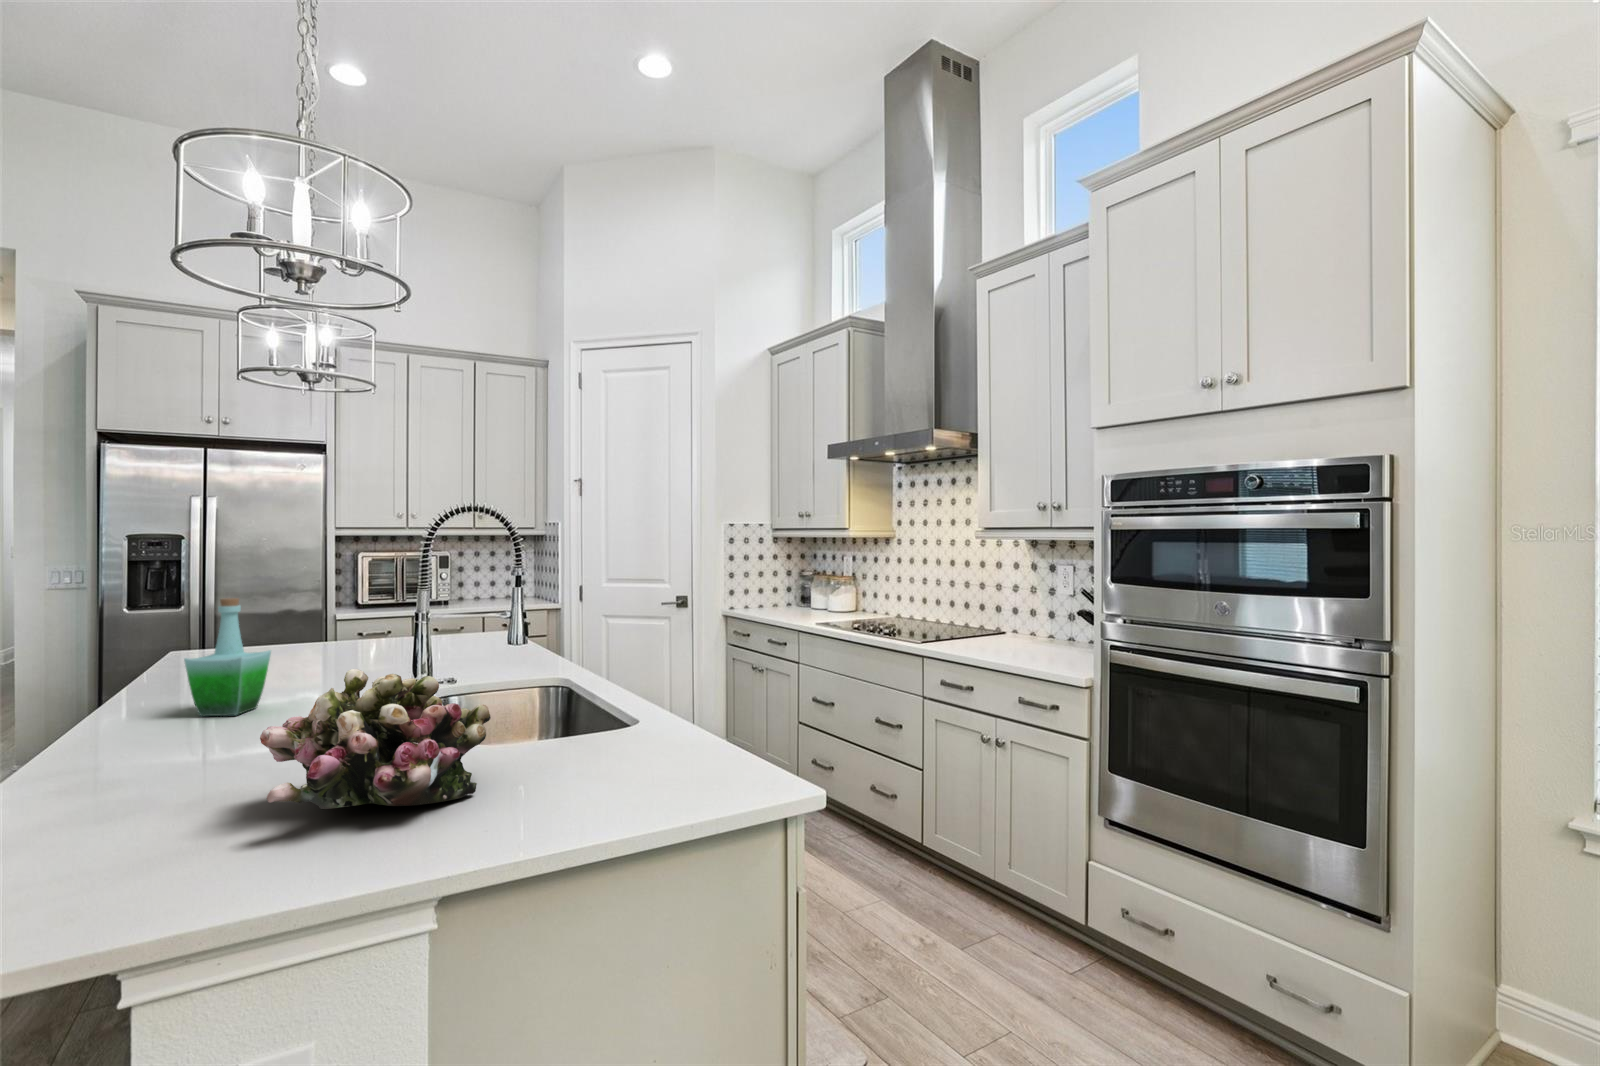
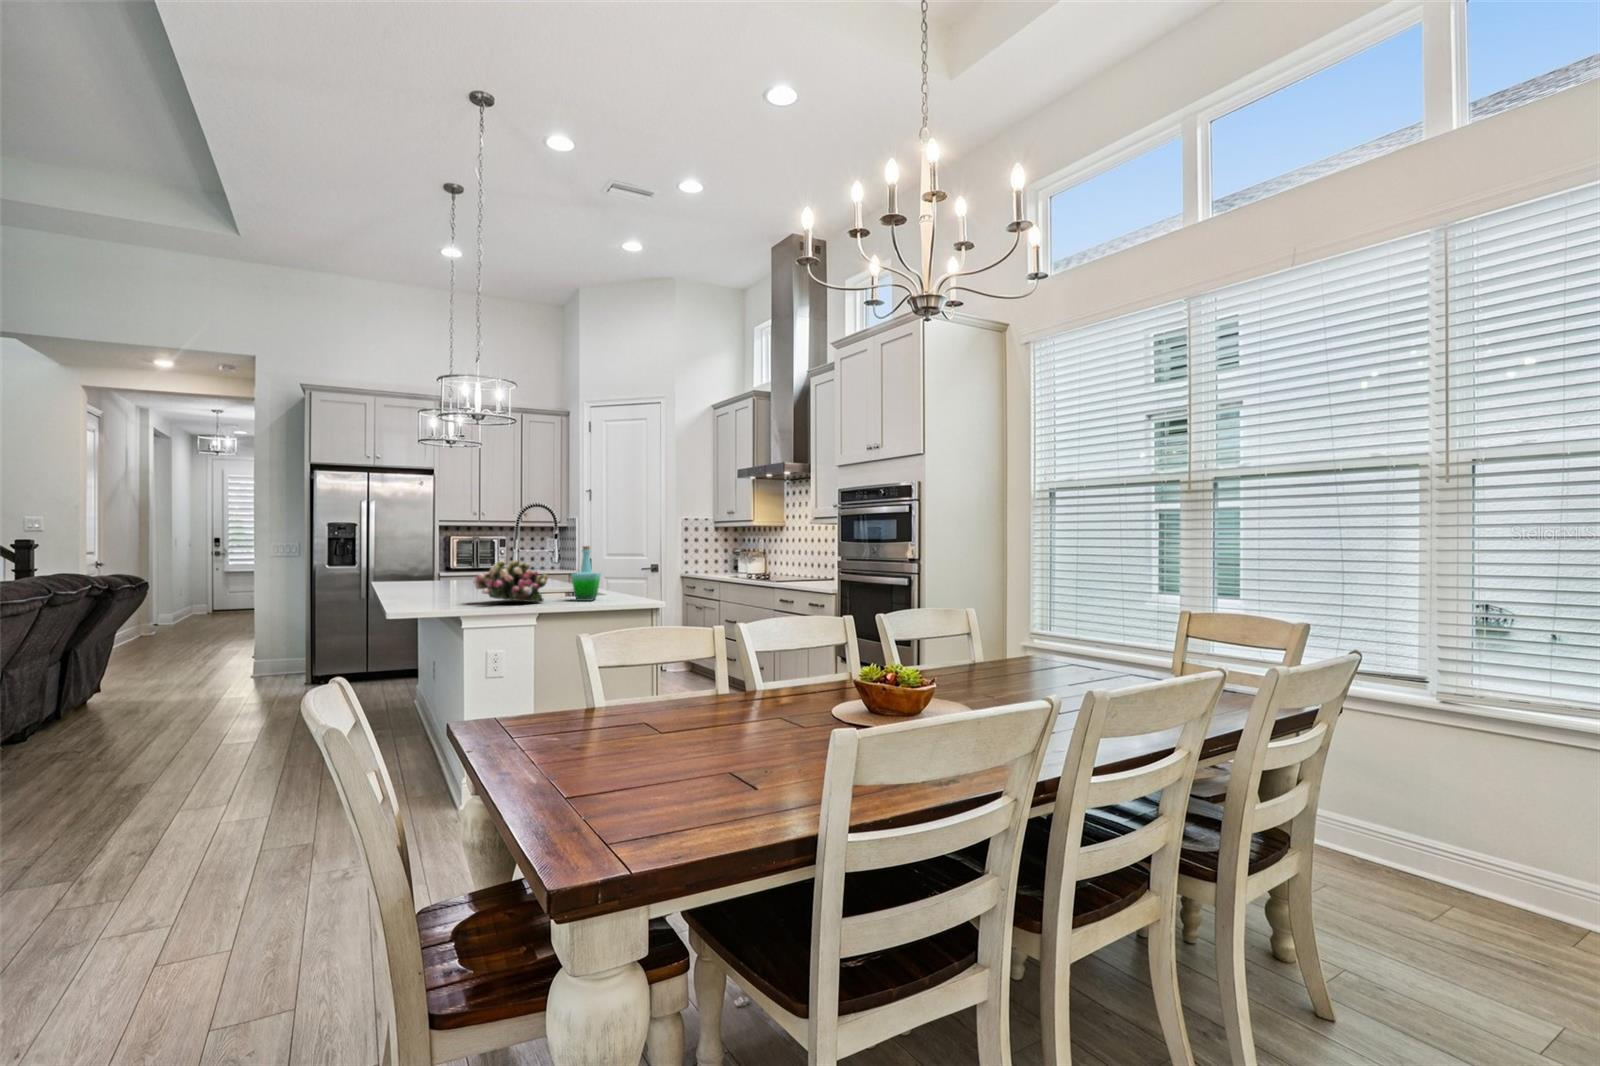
bottle: present [184,598,271,716] -> present [571,546,601,601]

